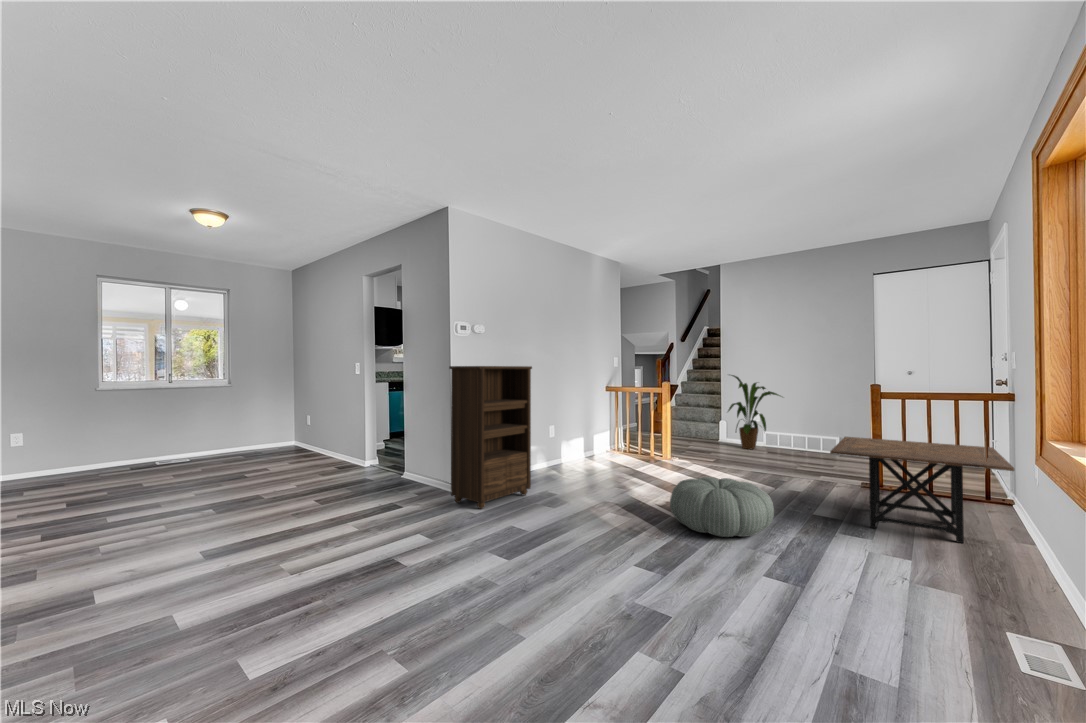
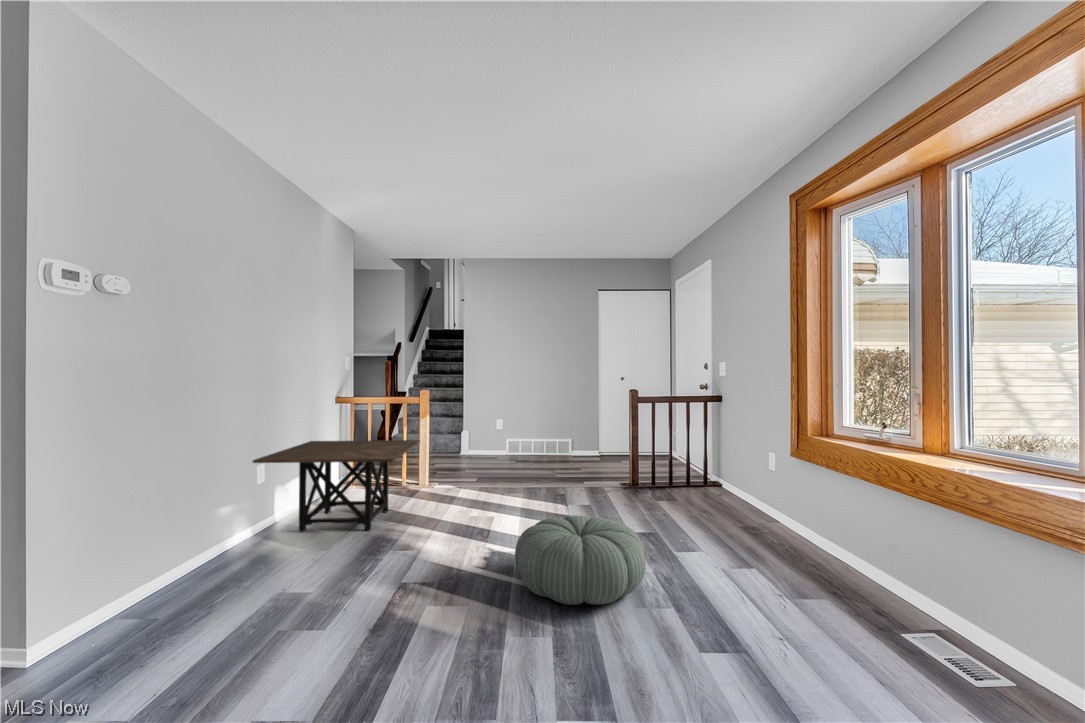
bookshelf: present [449,366,532,509] -> none [61,366,264,676]
house plant: present [728,375,780,449] -> none [477,379,534,462]
side table: present [830,437,1014,543] -> present [253,440,420,532]

